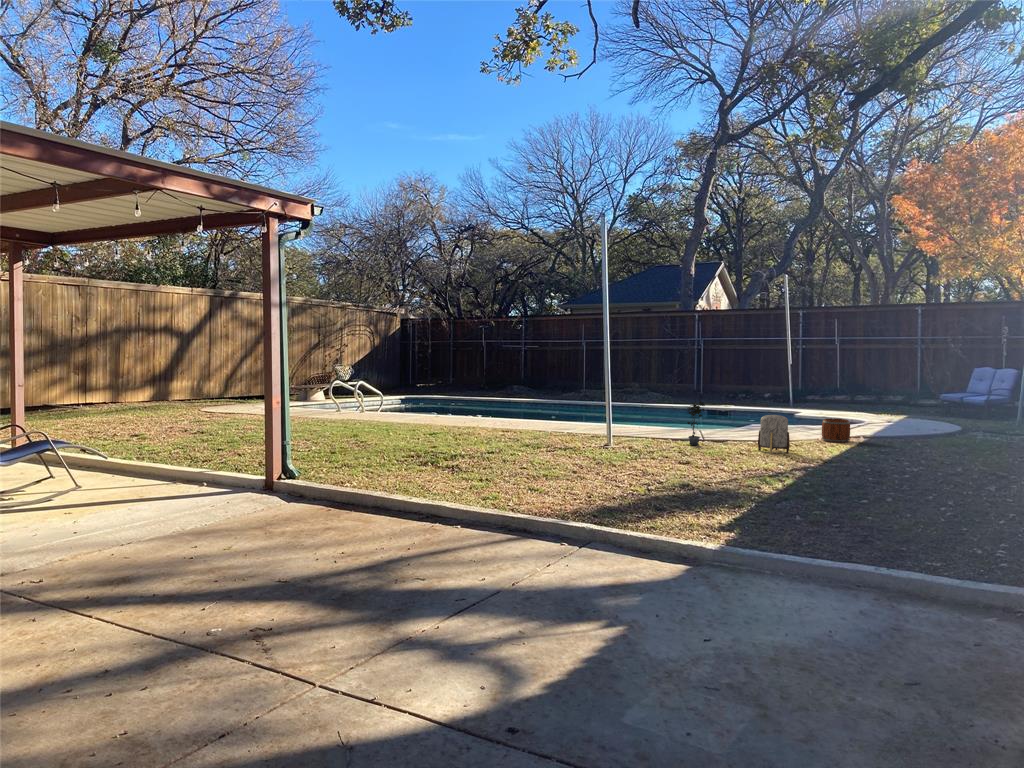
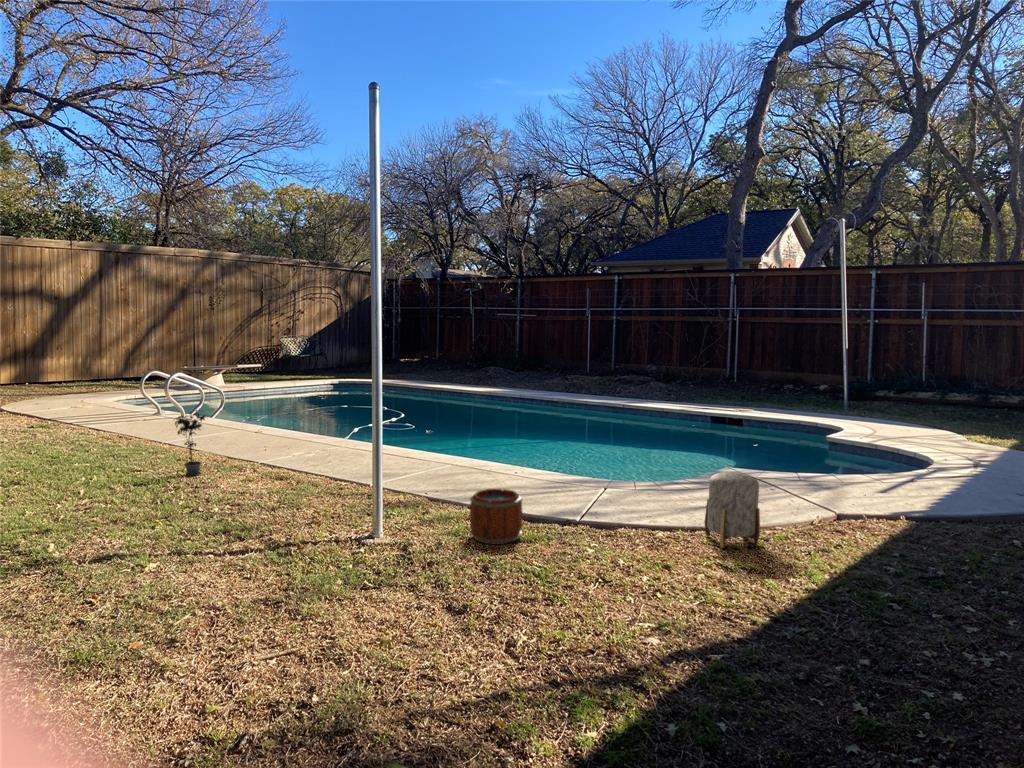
potted plant: present [687,401,705,446] -> present [174,410,205,476]
bucket: present [822,418,850,443] -> present [470,489,523,544]

